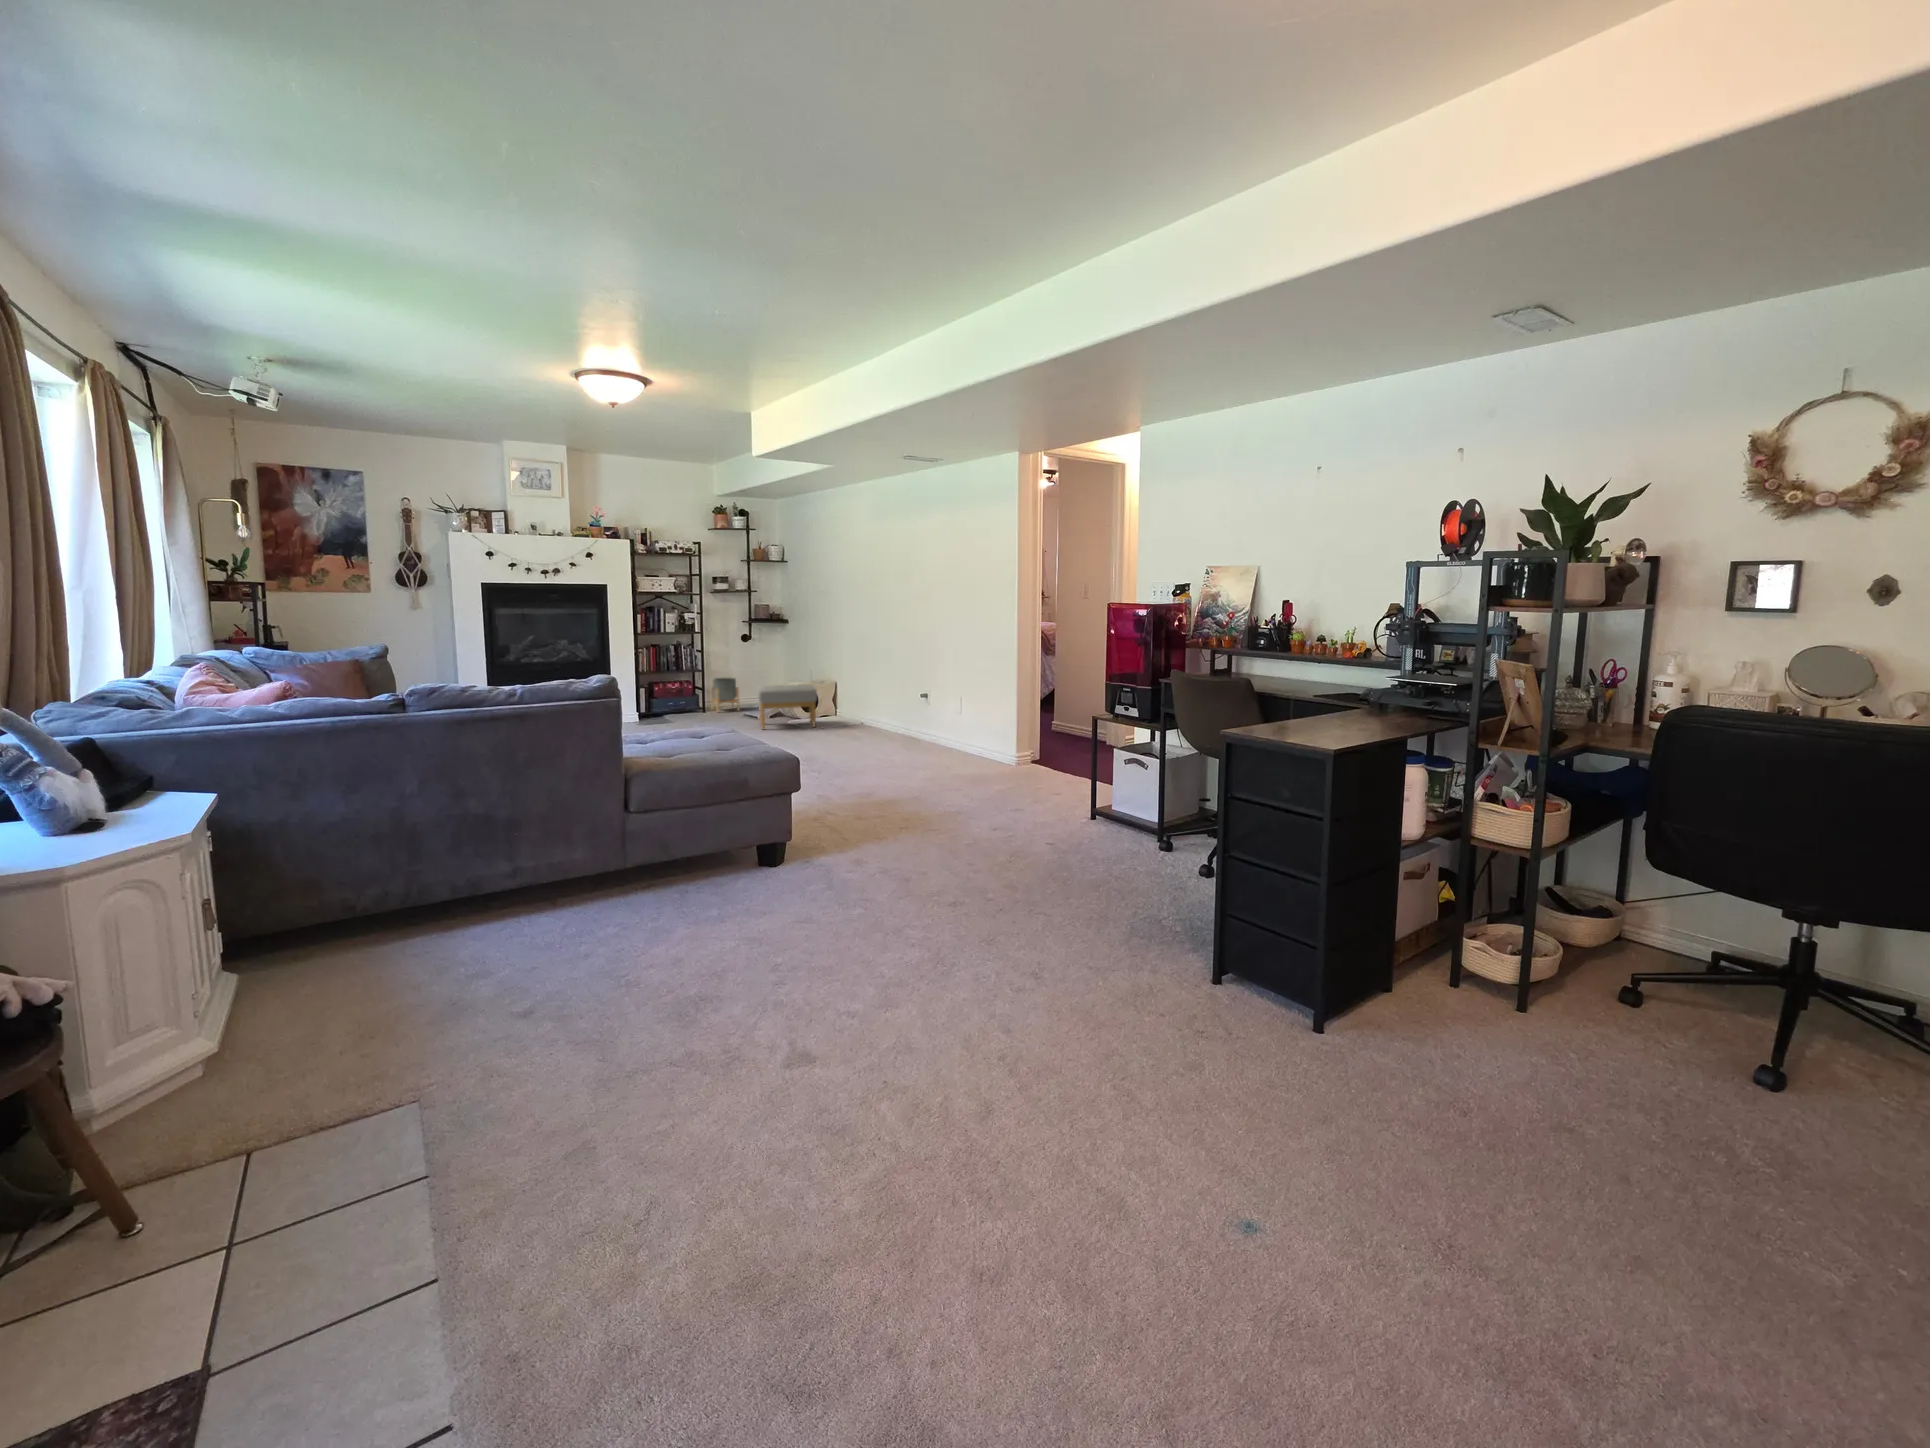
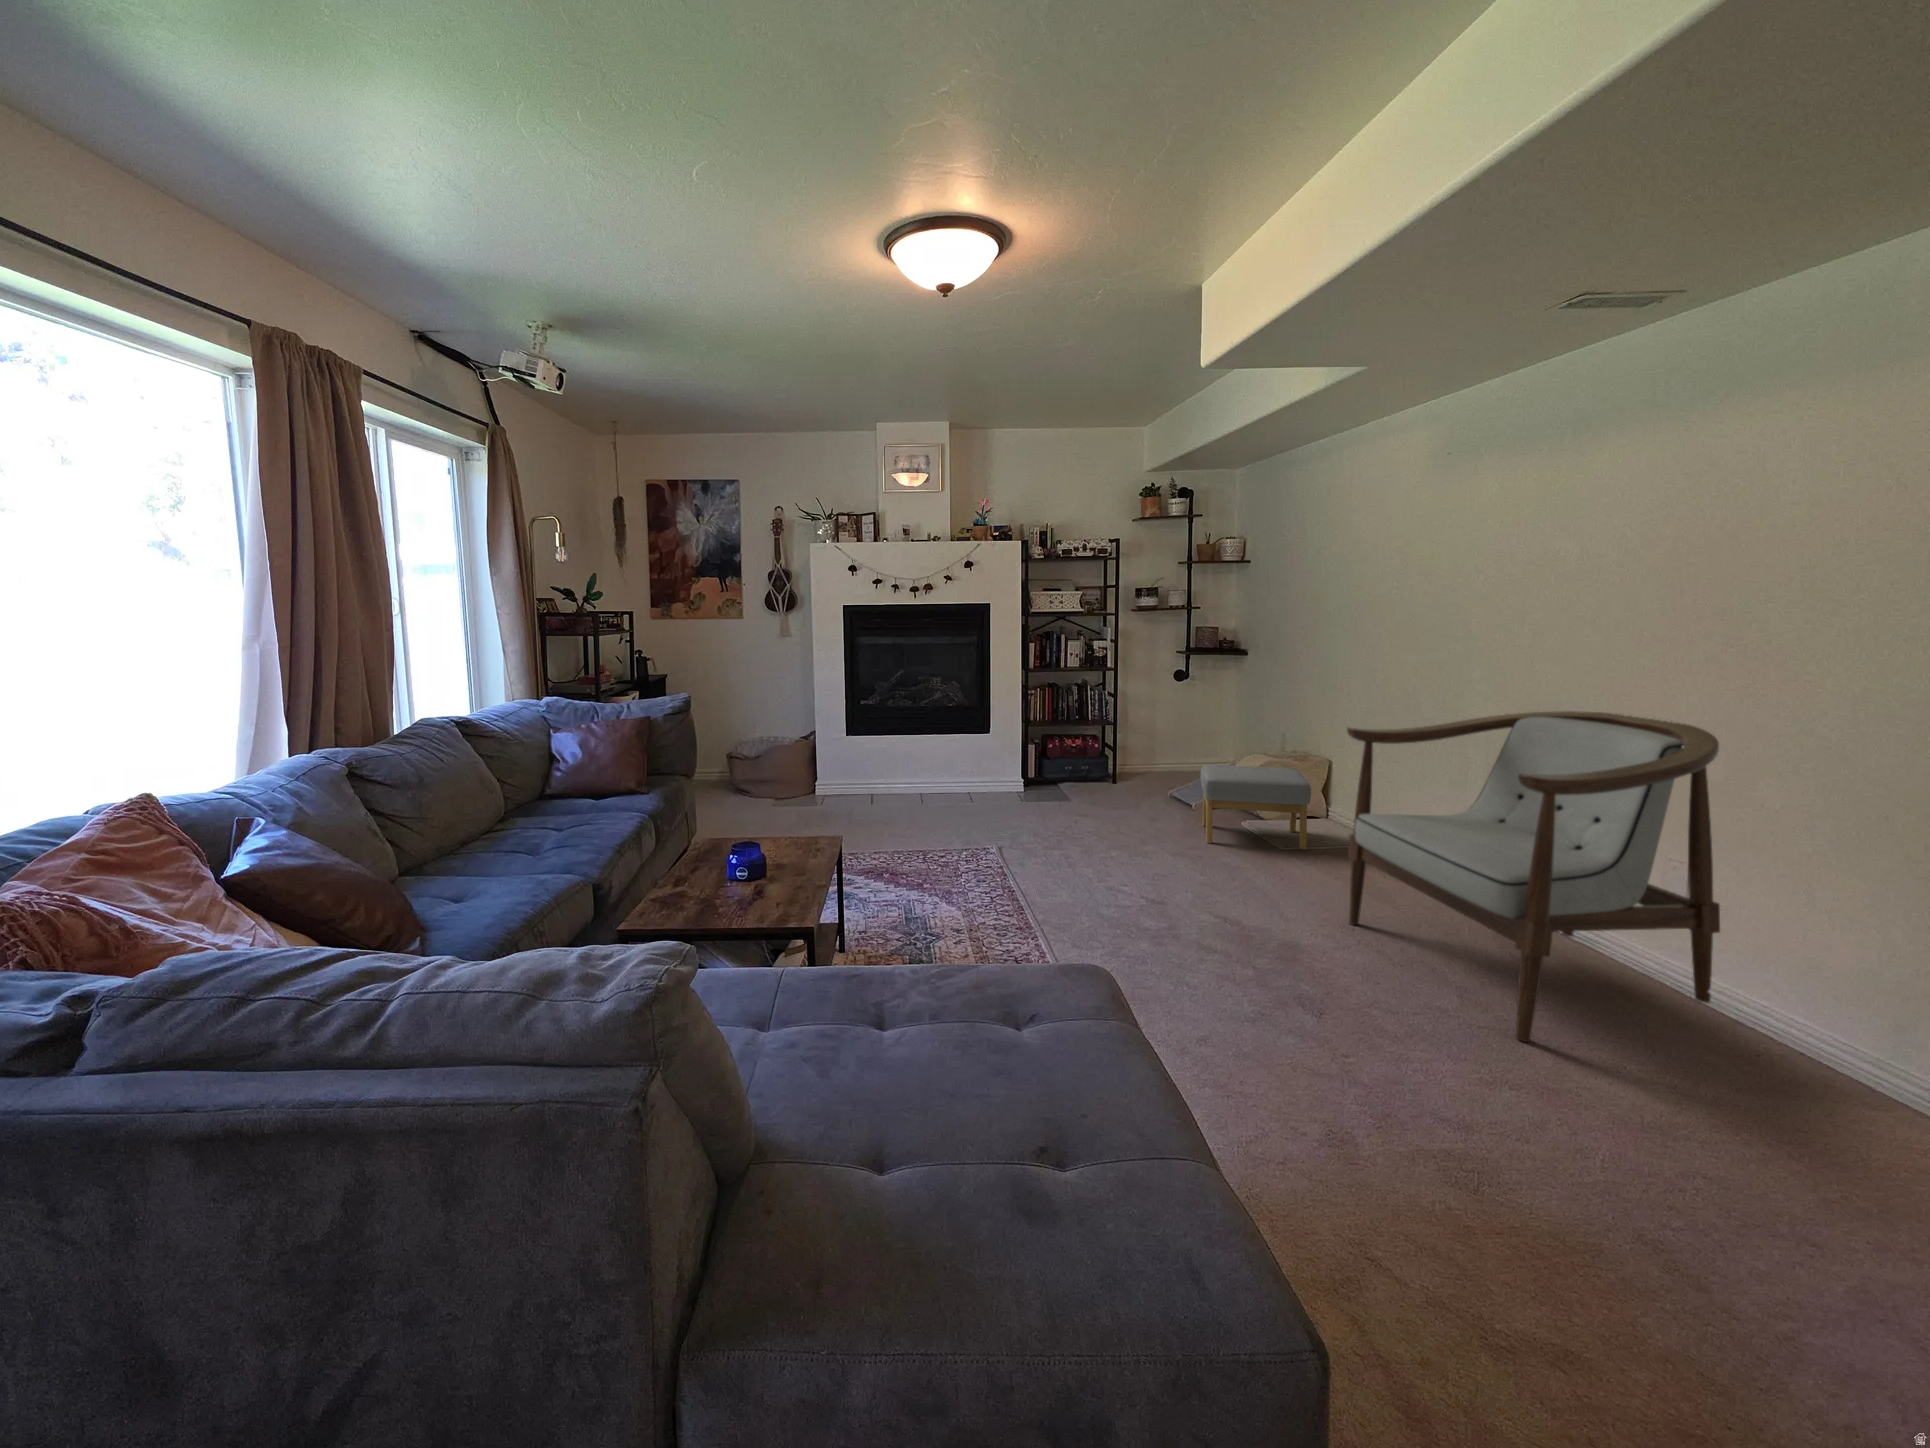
armchair: none [820,637,949,763] -> present [1347,711,1720,1042]
planter: present [711,678,739,712] -> none [1125,734,1166,787]

